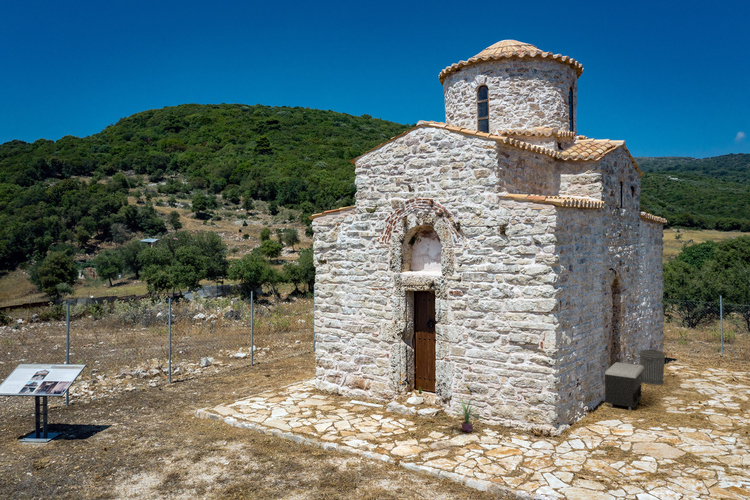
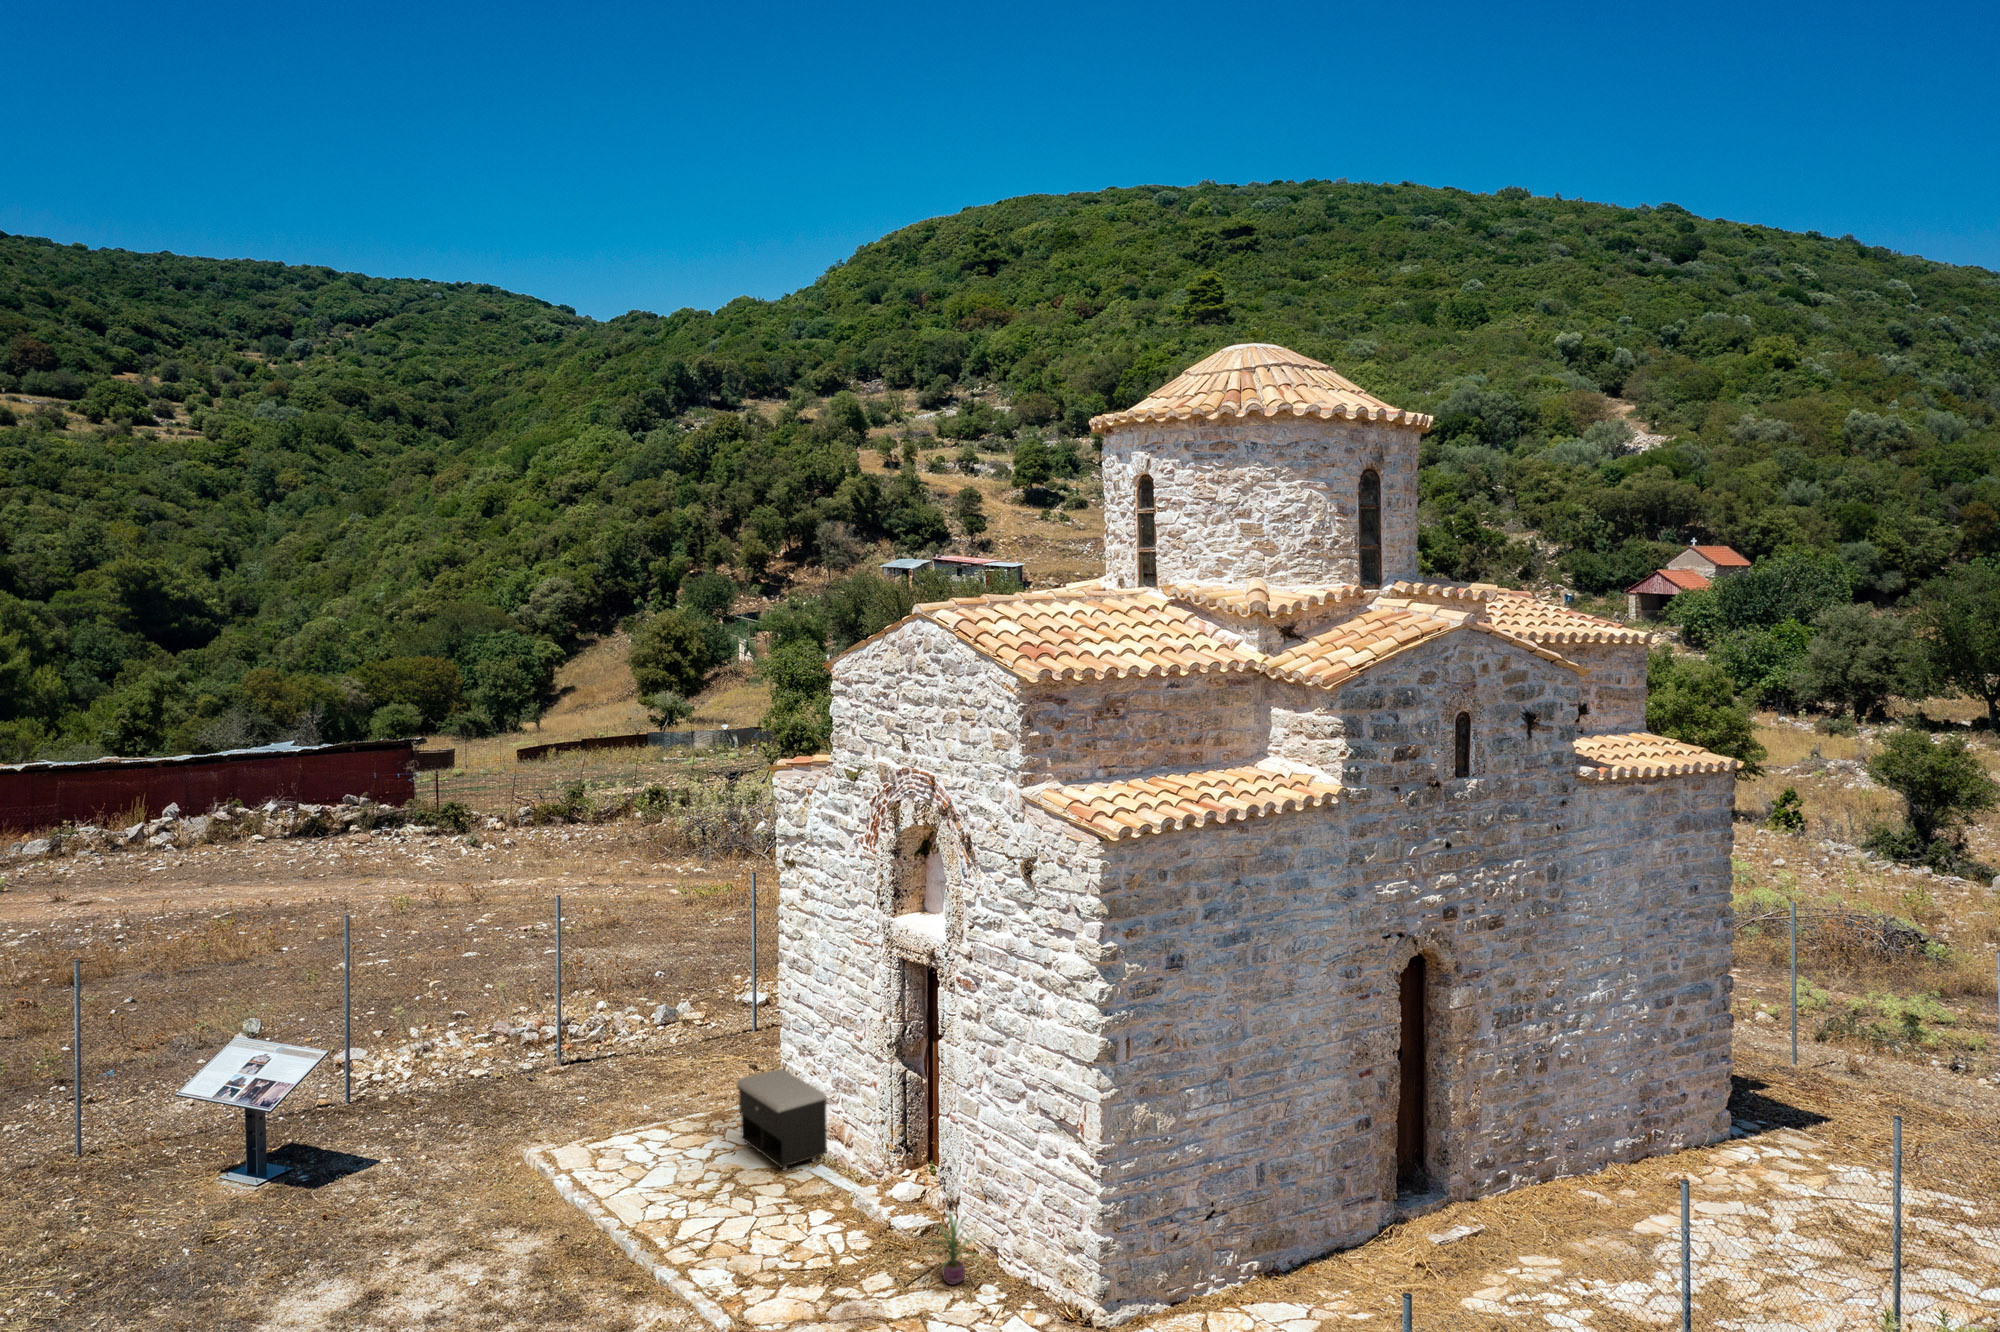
trash can: present [639,349,665,385] -> none [1514,1116,1576,1209]
storage bench: present [605,362,644,410] -> present [737,1069,827,1170]

